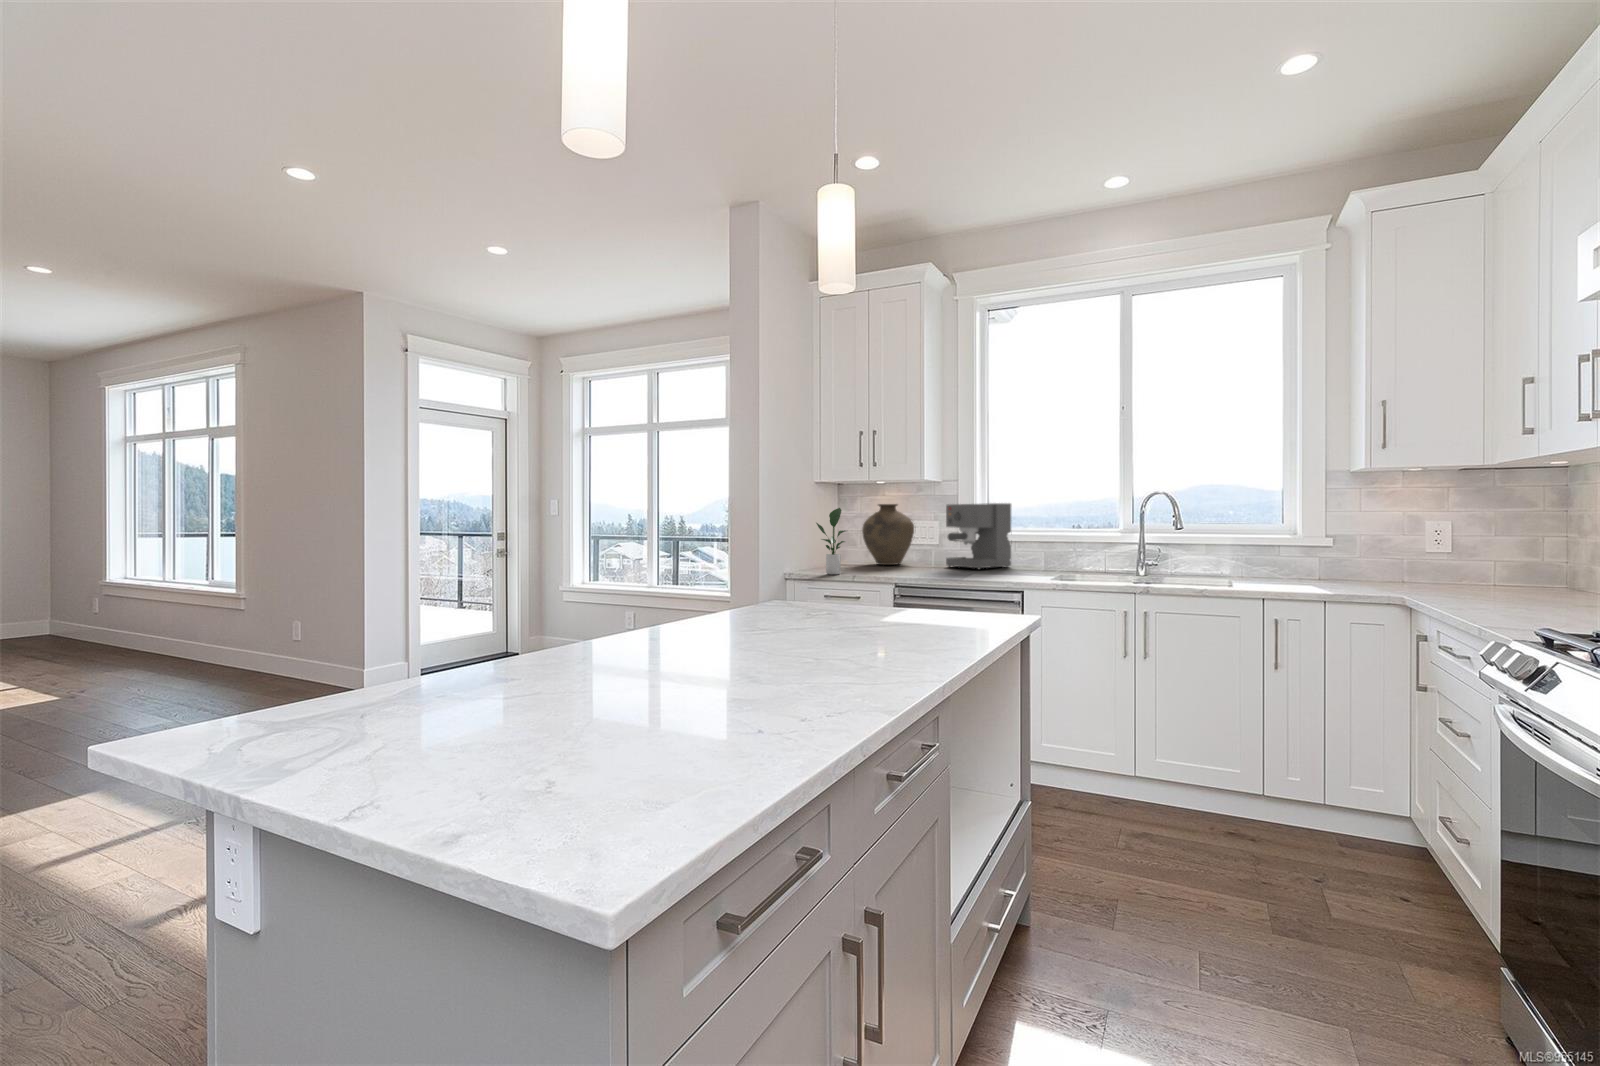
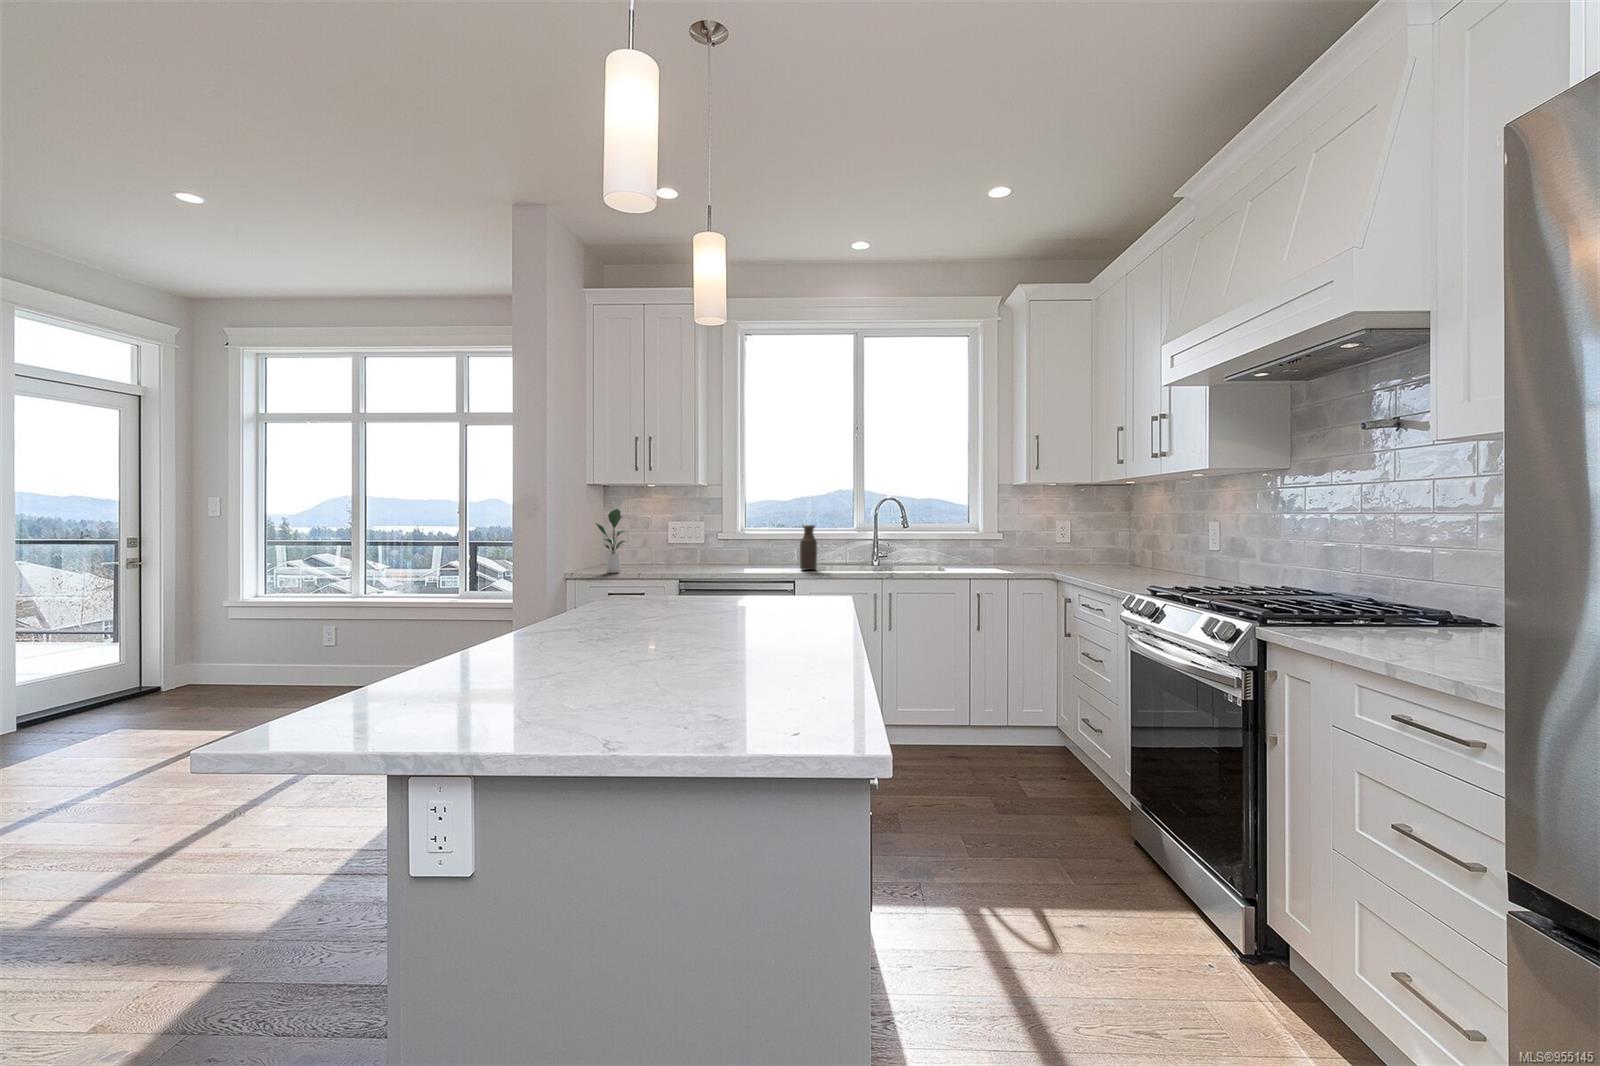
coffee maker: present [946,503,1011,569] -> none [712,506,769,565]
vase: present [862,504,914,565] -> none [630,506,681,564]
bottle: none [1037,525,1058,578] -> present [800,525,817,570]

